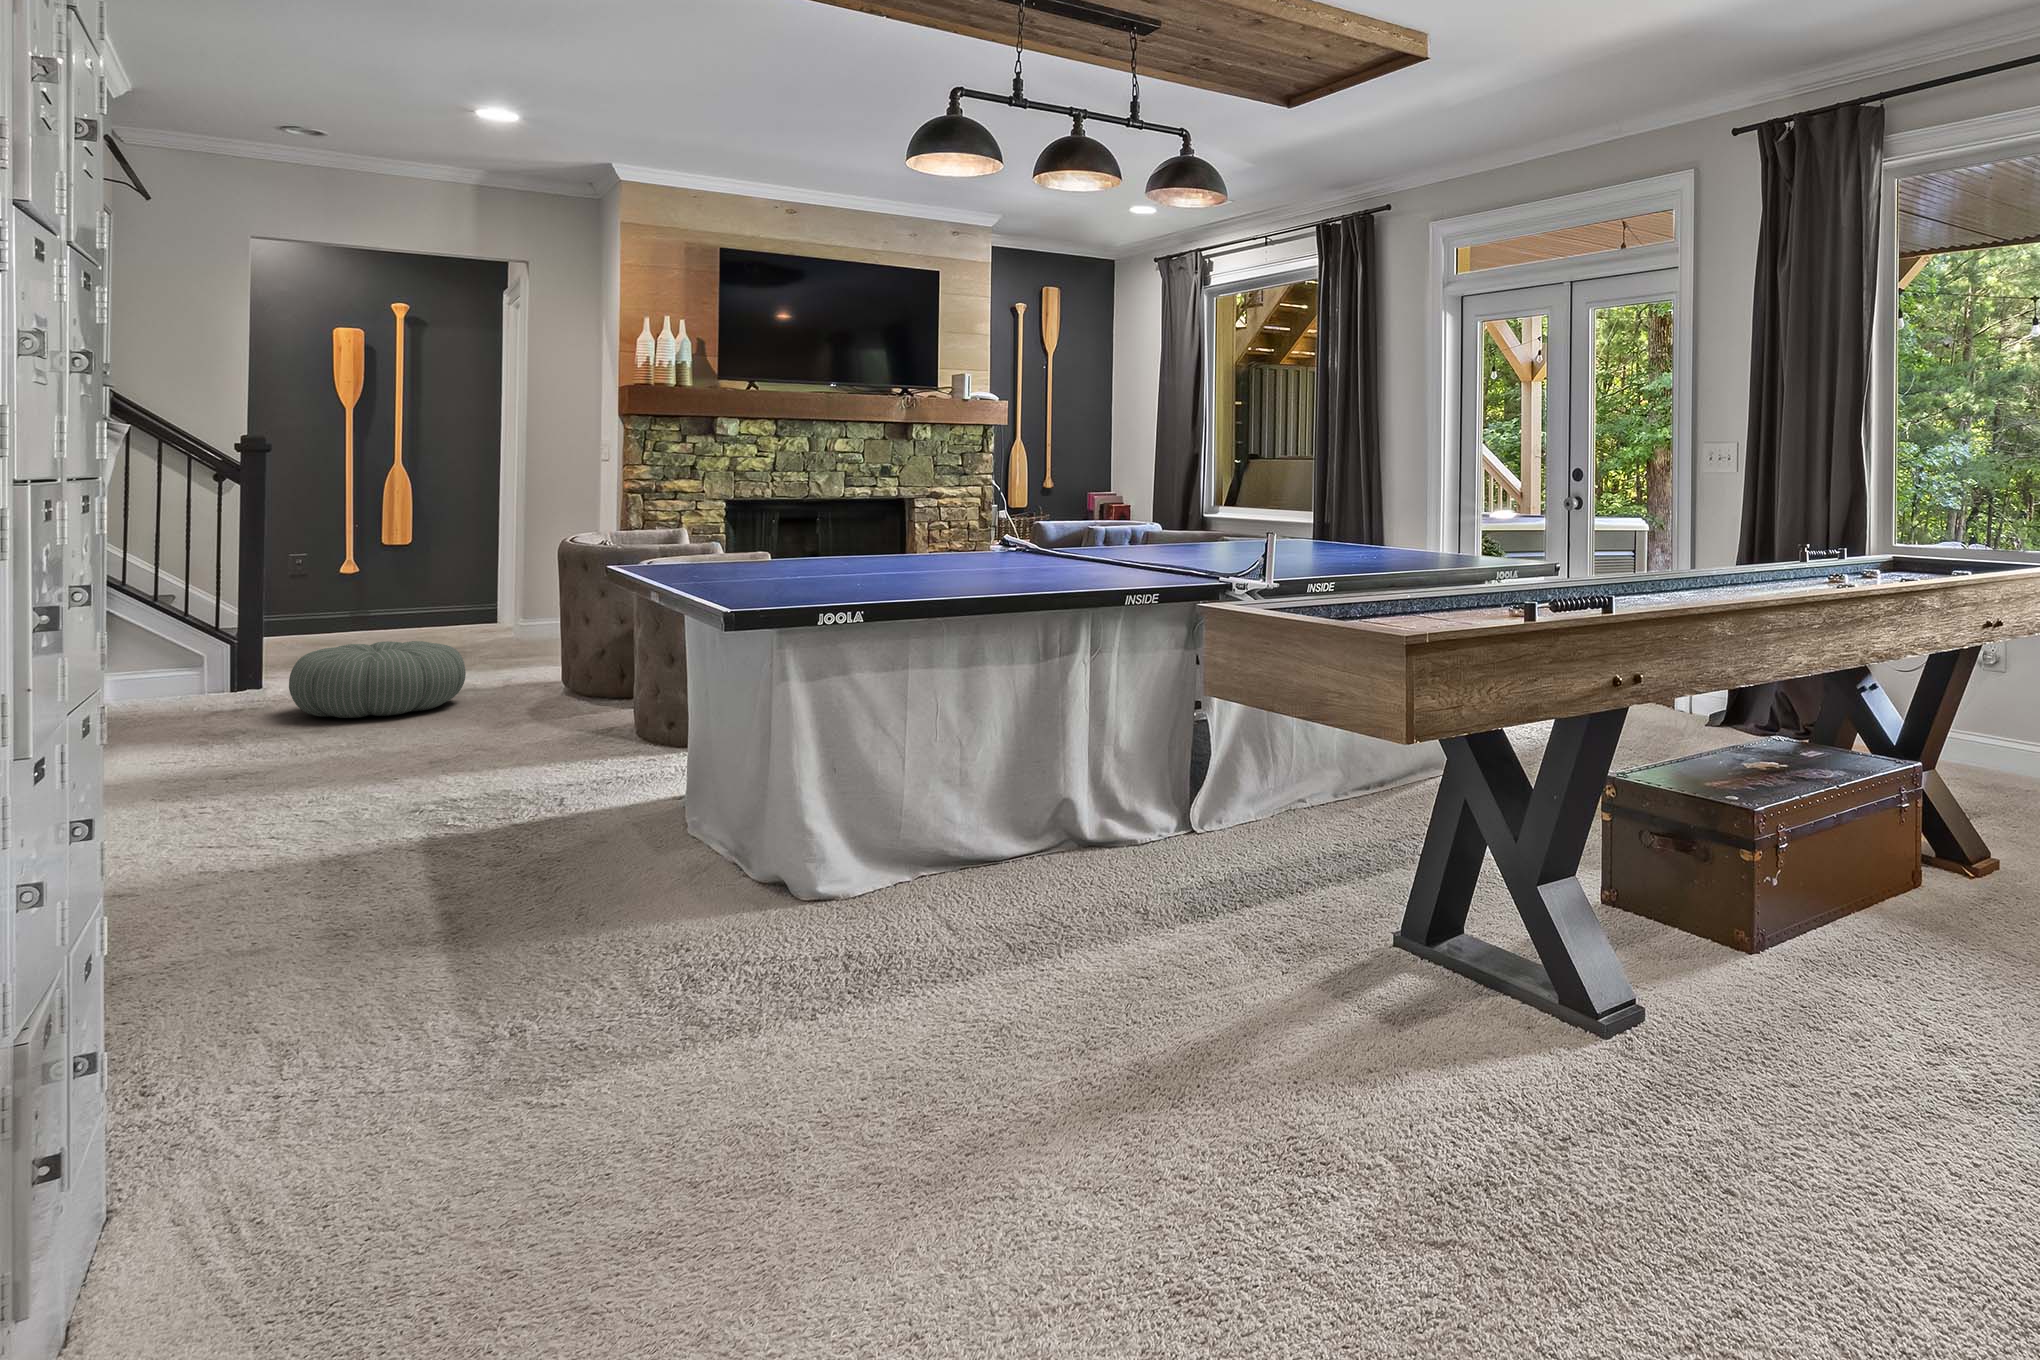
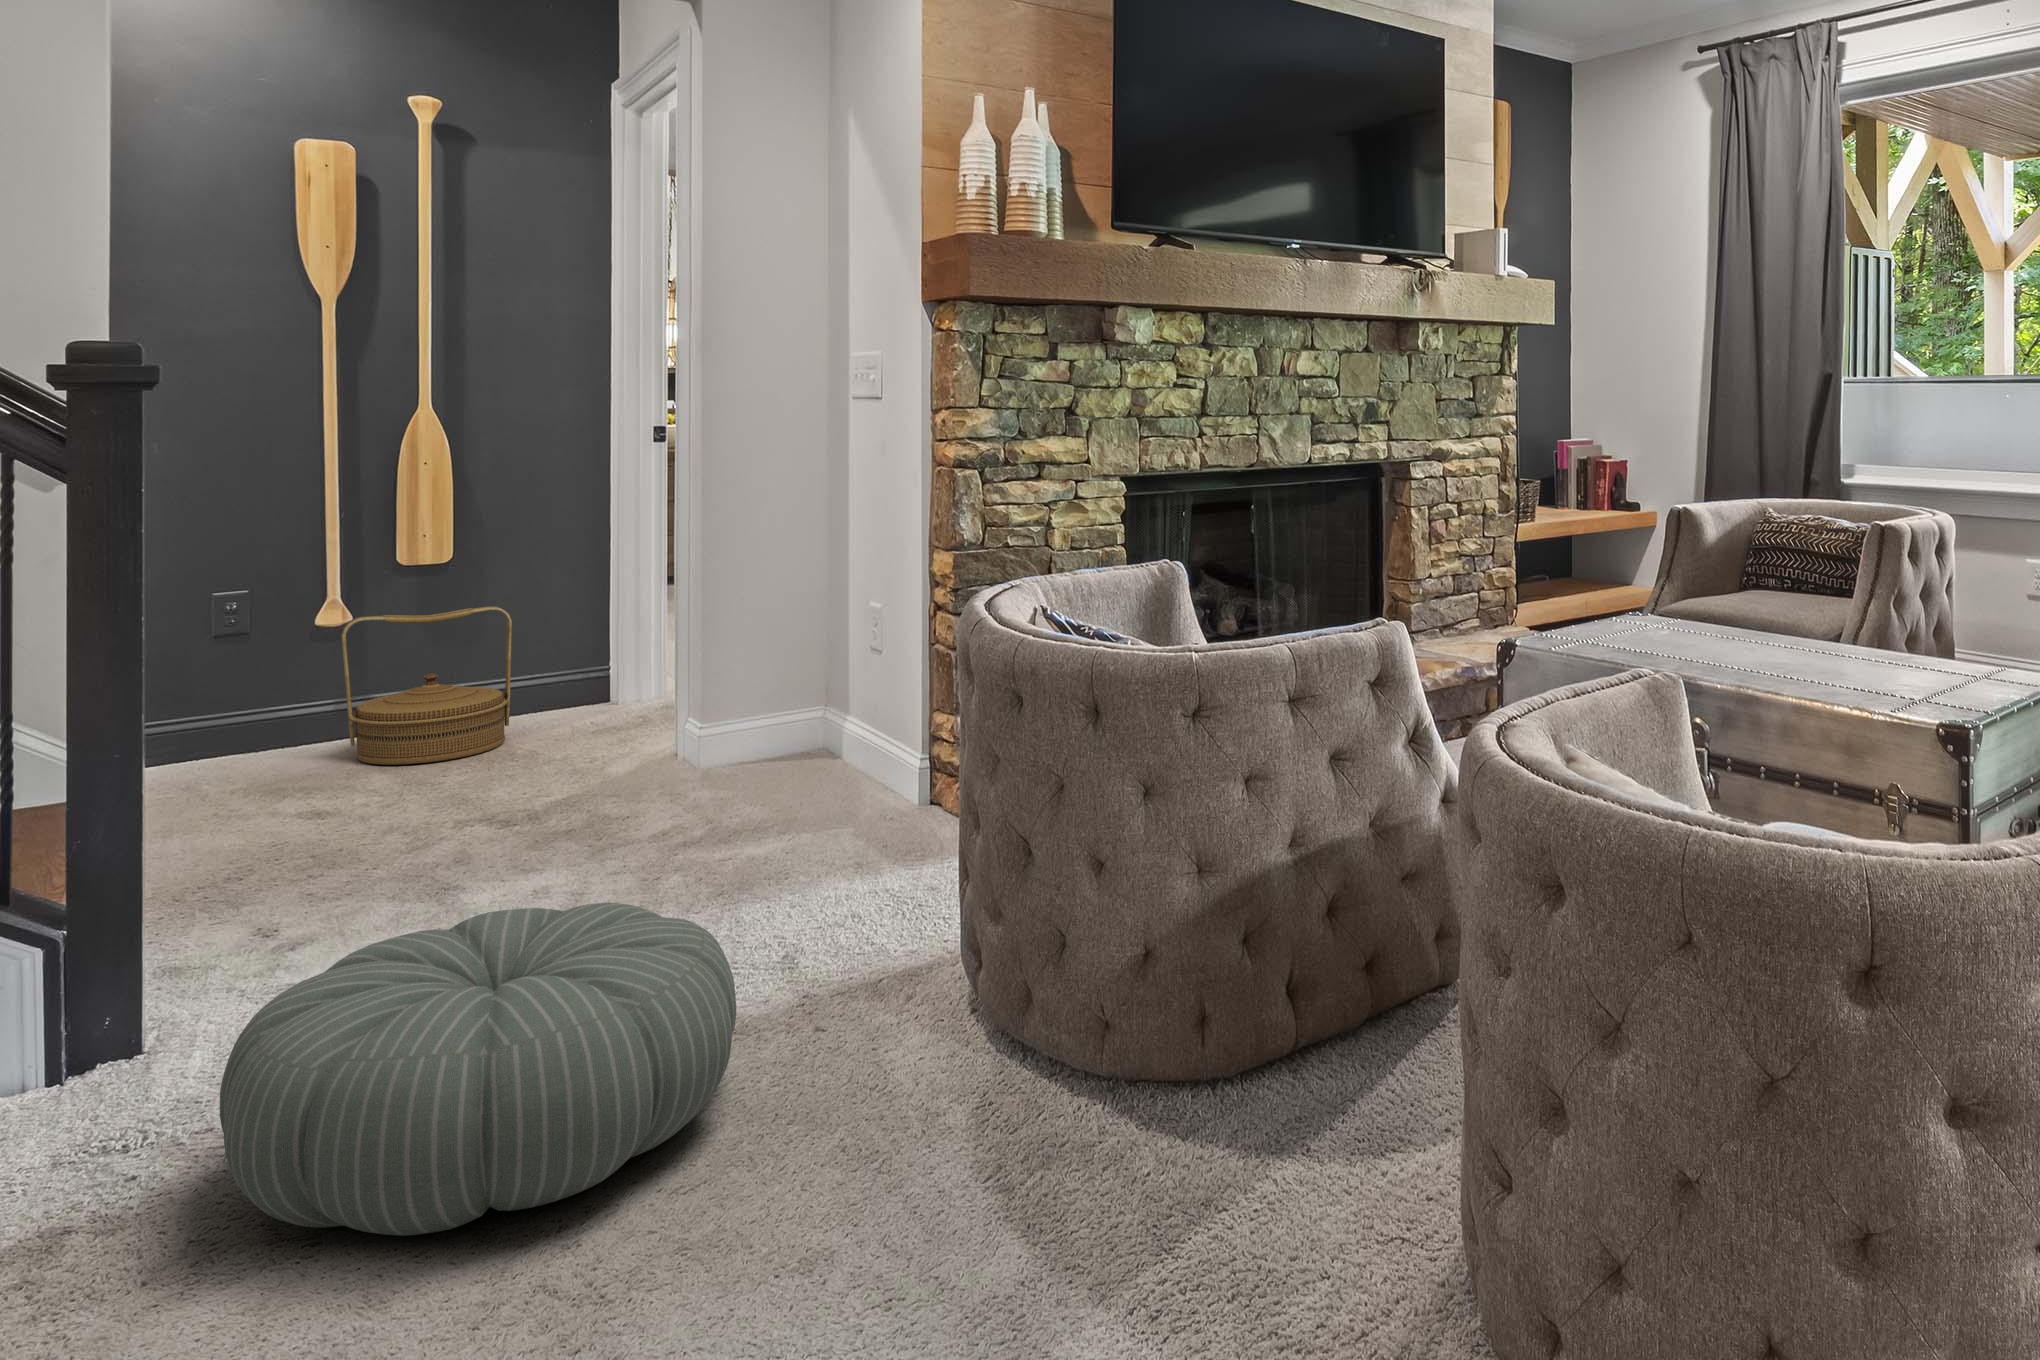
woven basket: none [349,565,436,640] -> present [341,606,512,765]

